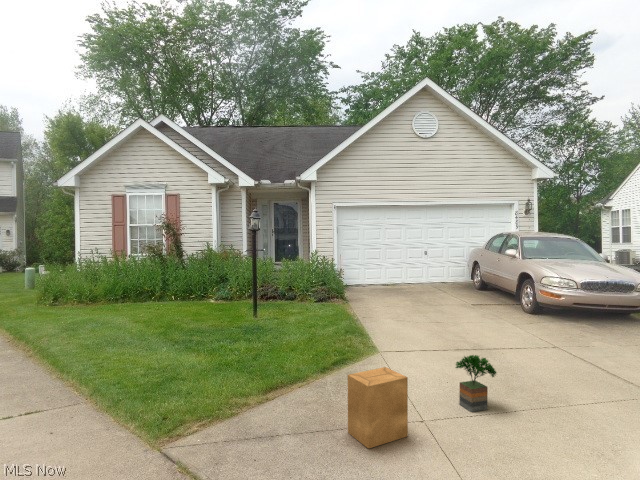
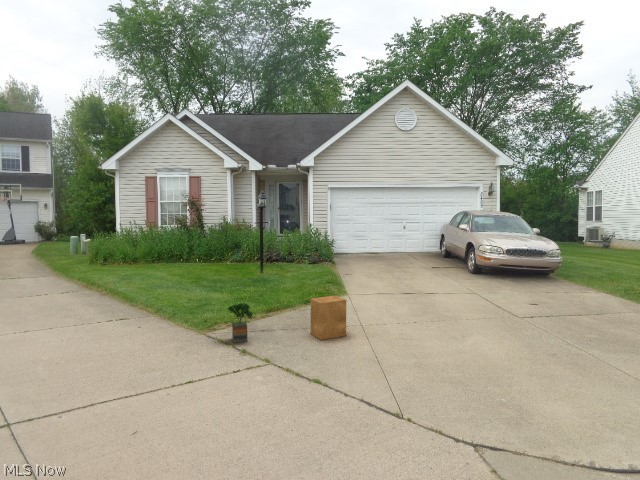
potted tree: present [456,355,496,412] -> present [228,303,253,343]

